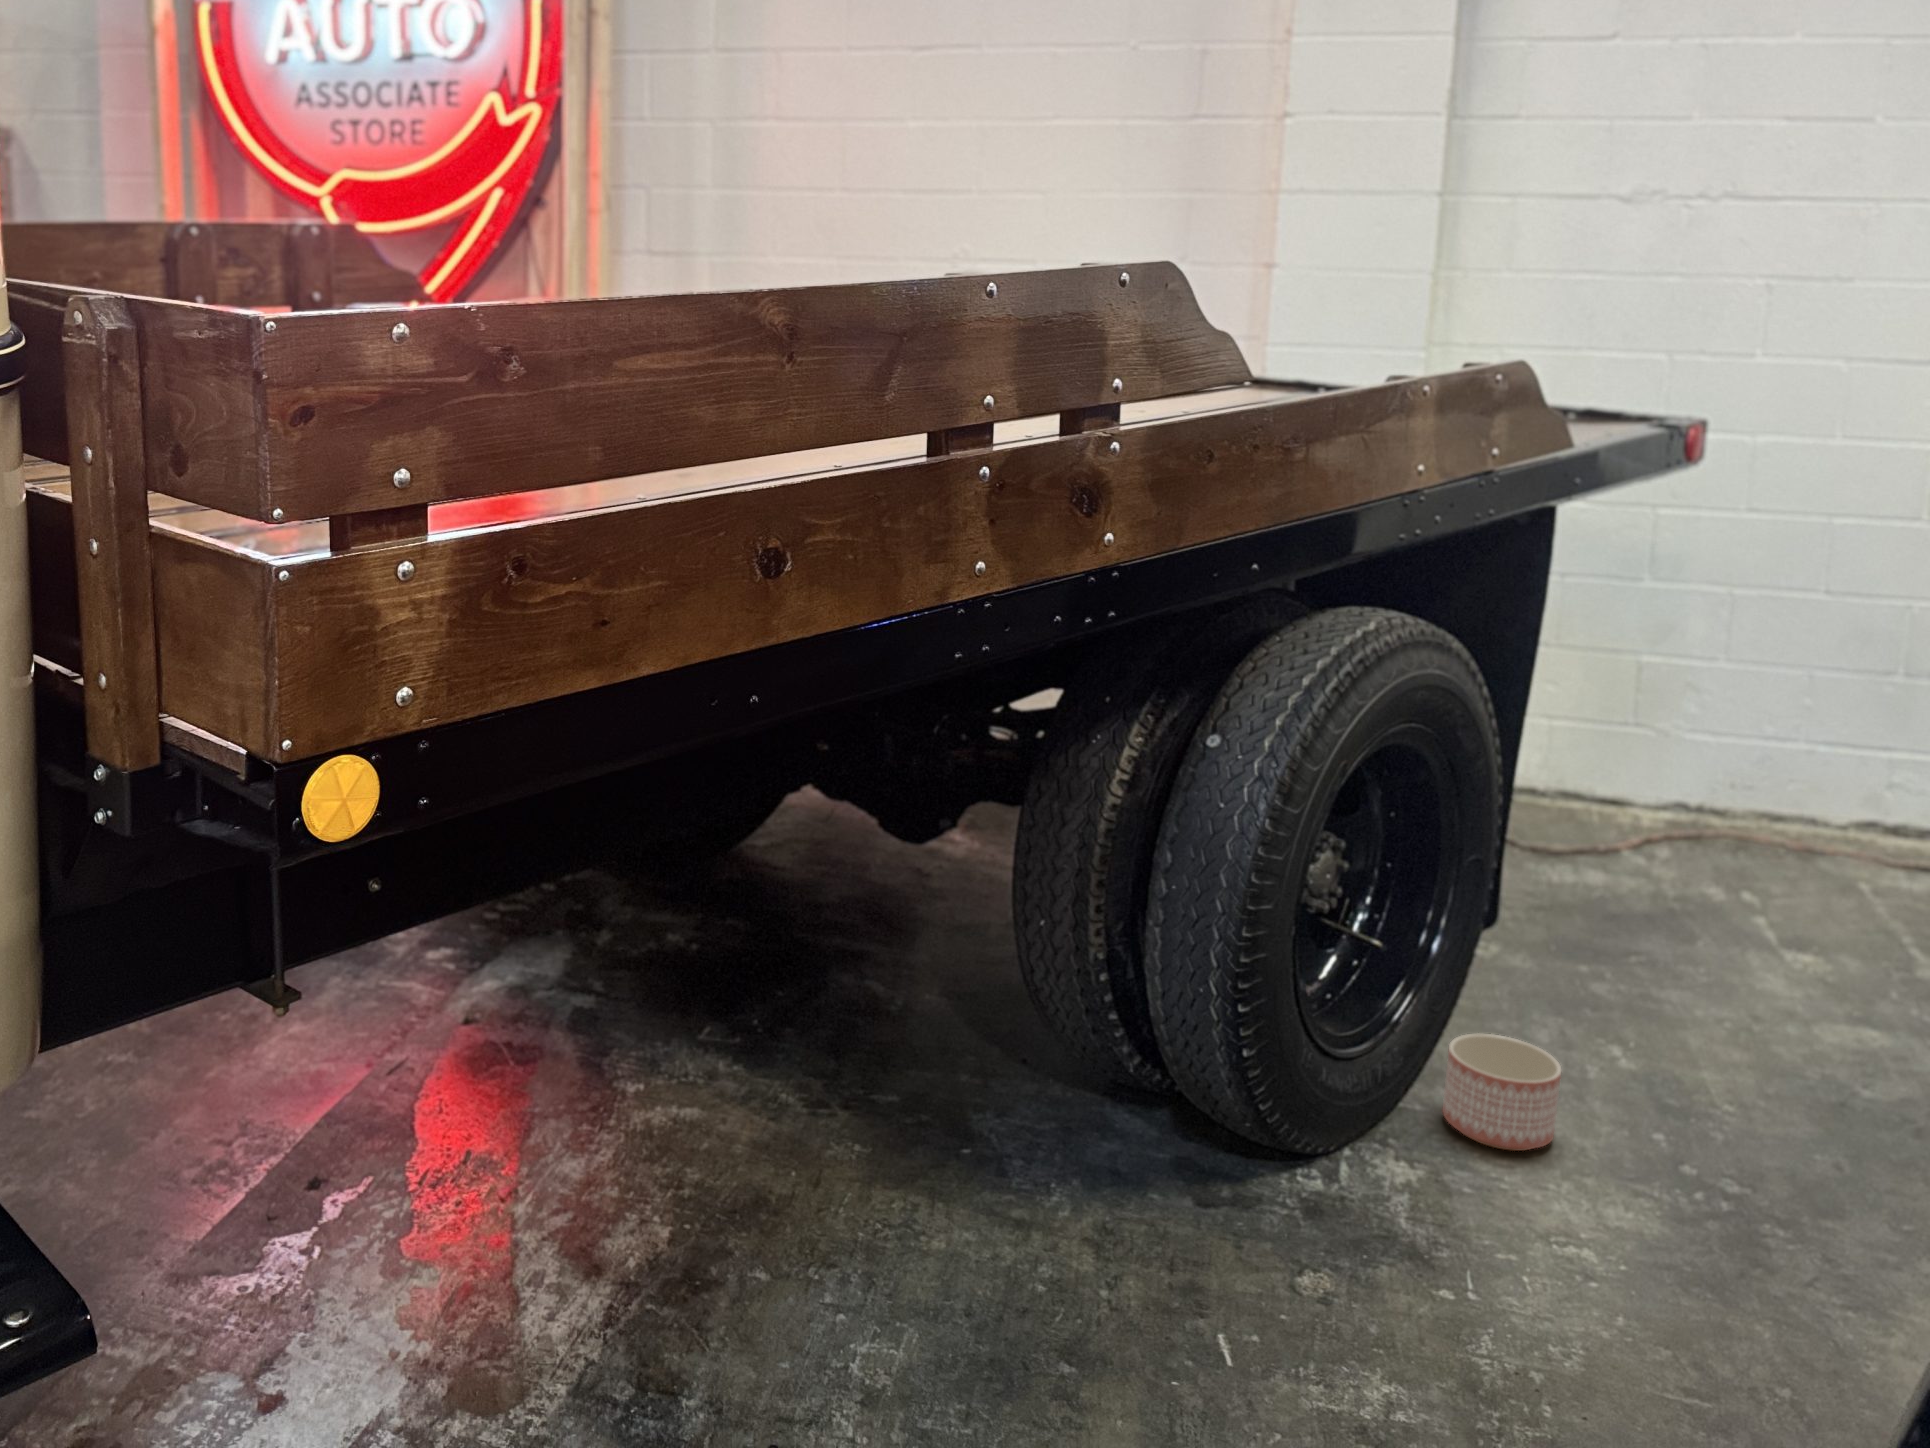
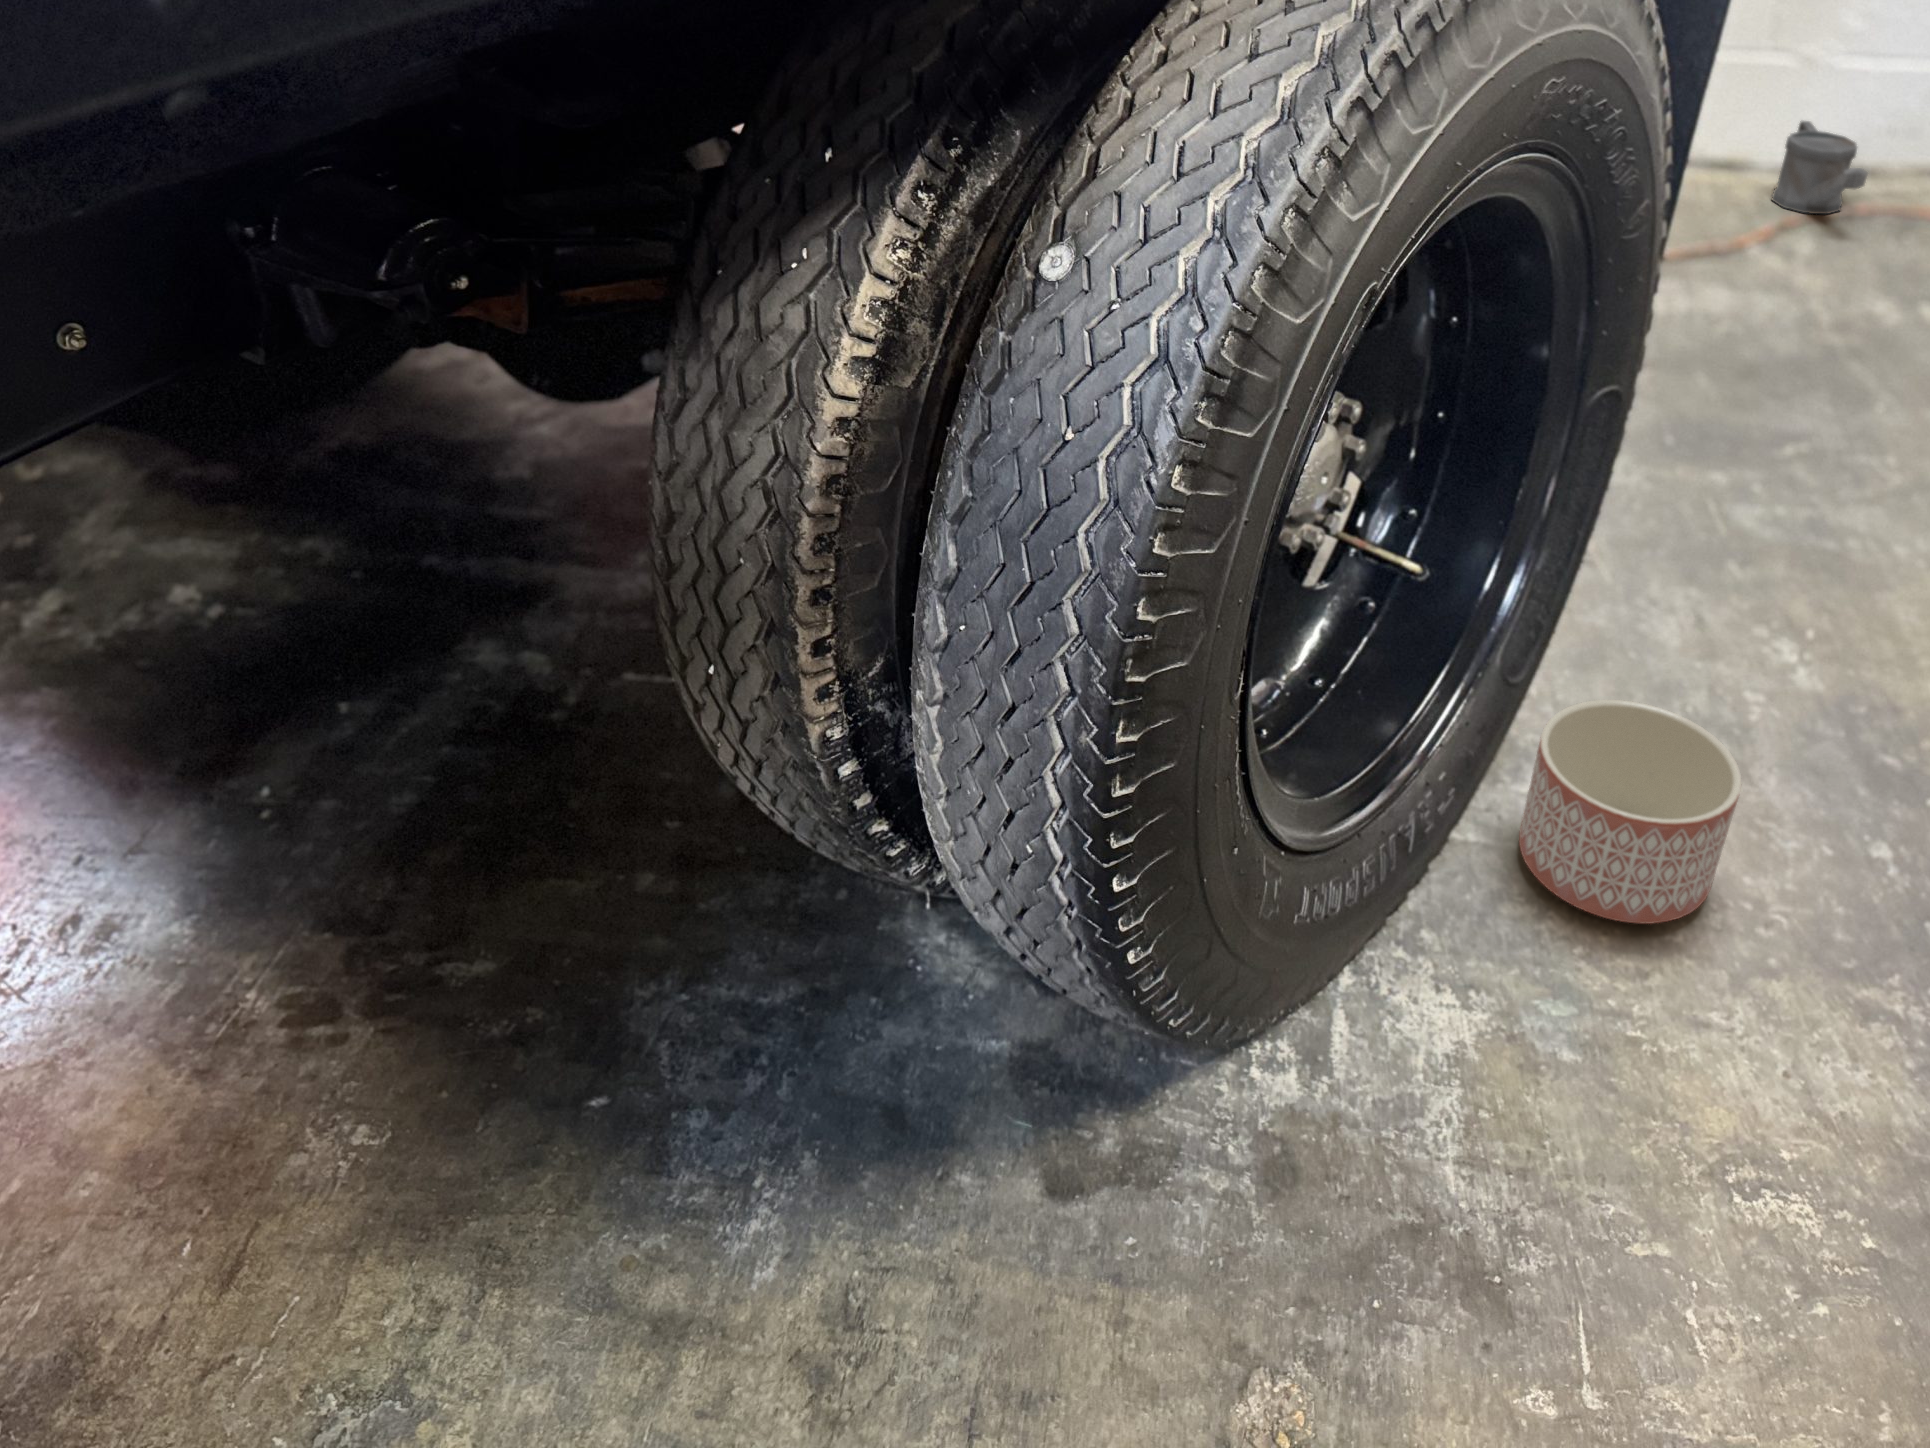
watering can: none [1642,770,1702,834] -> present [1772,121,1868,214]

